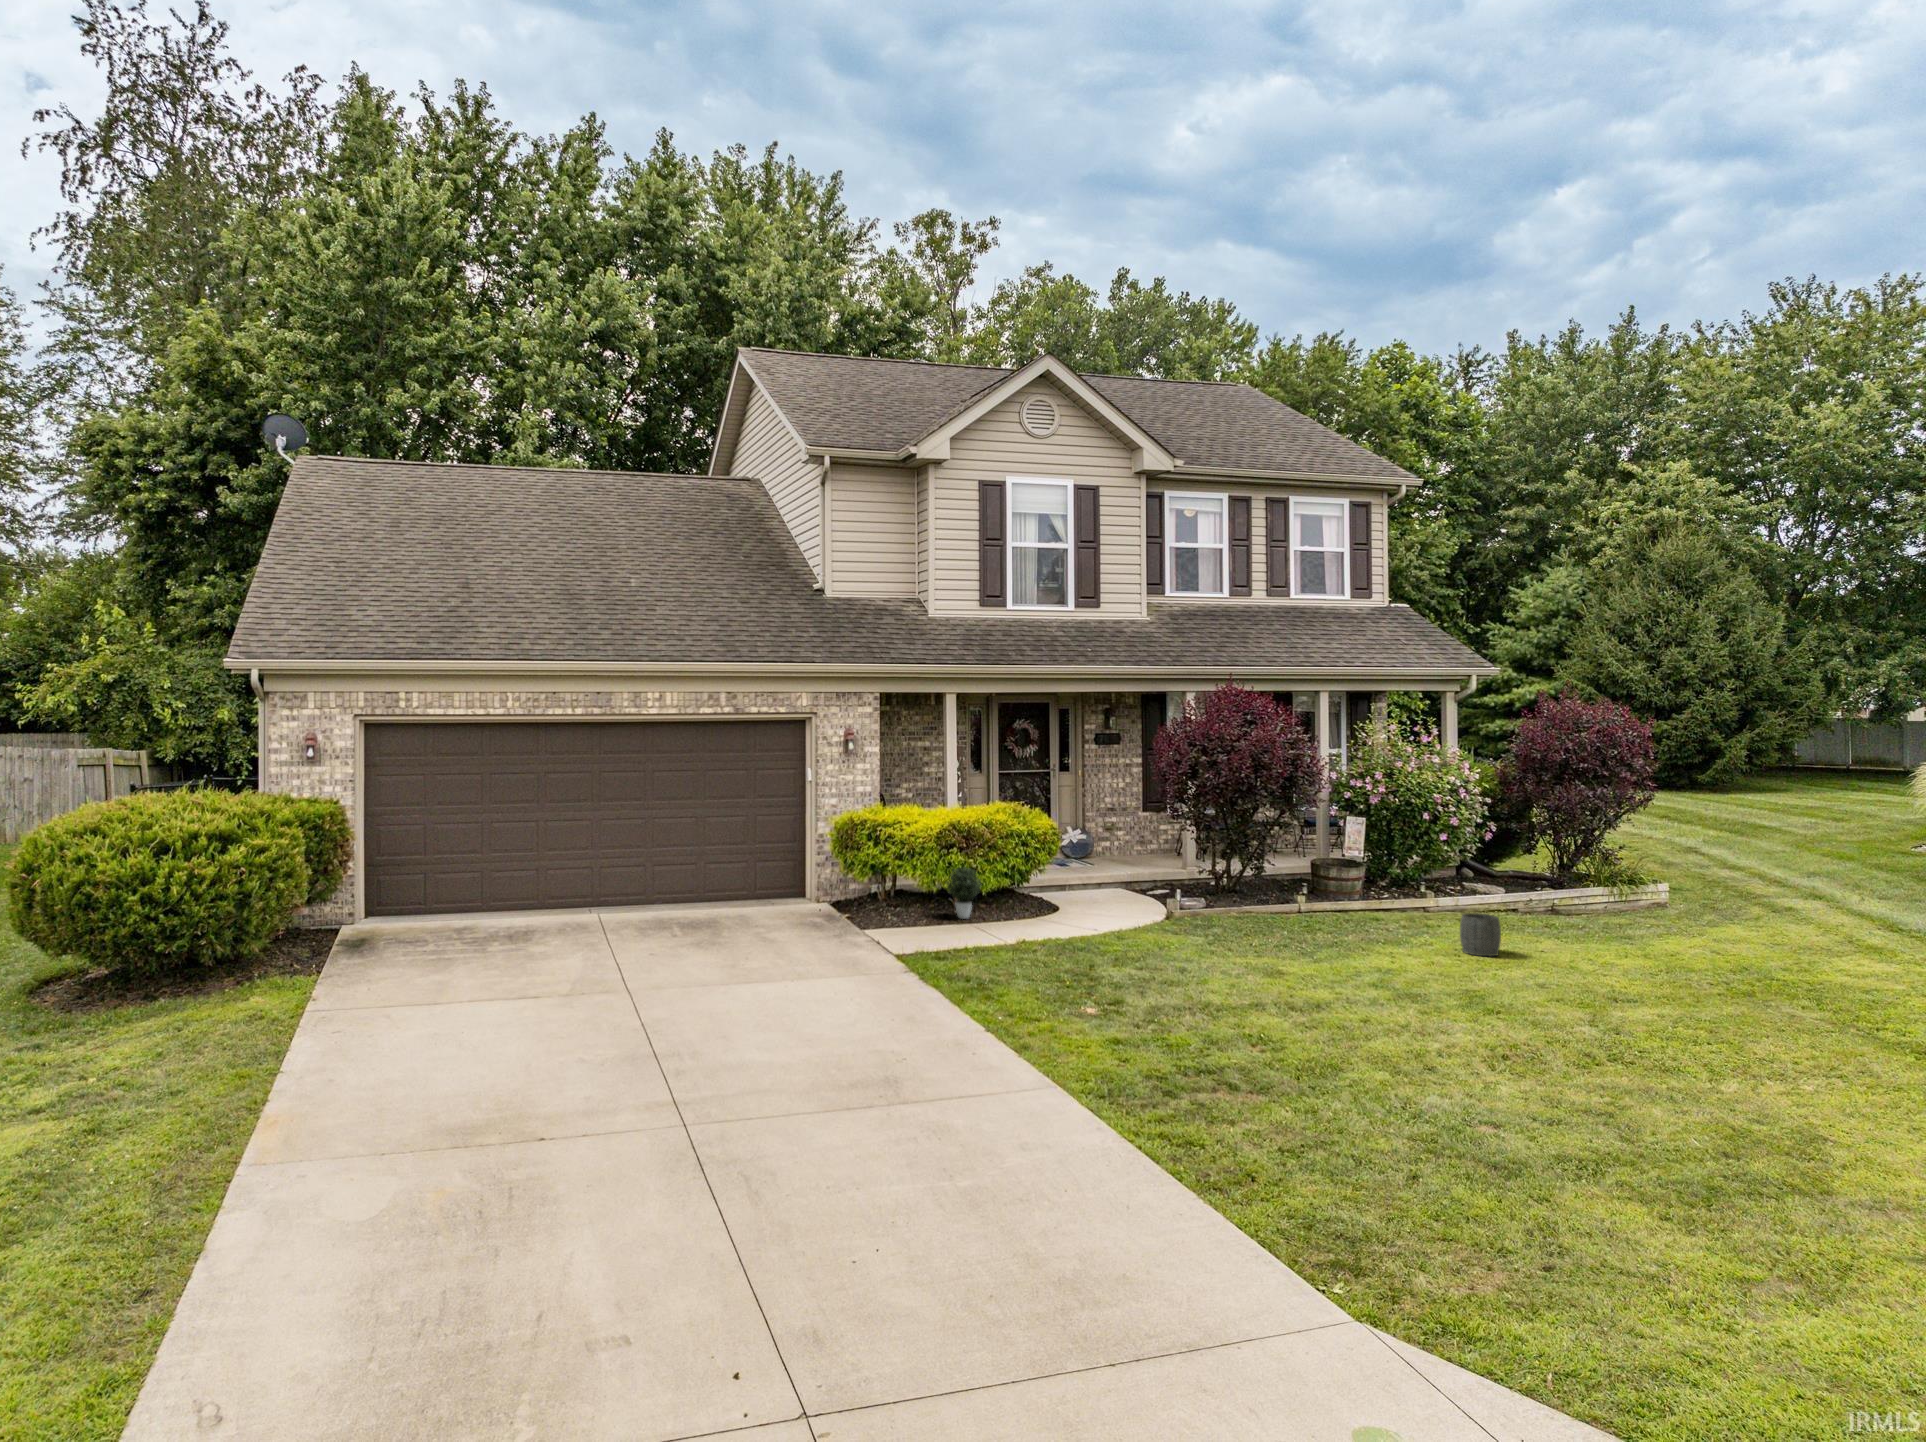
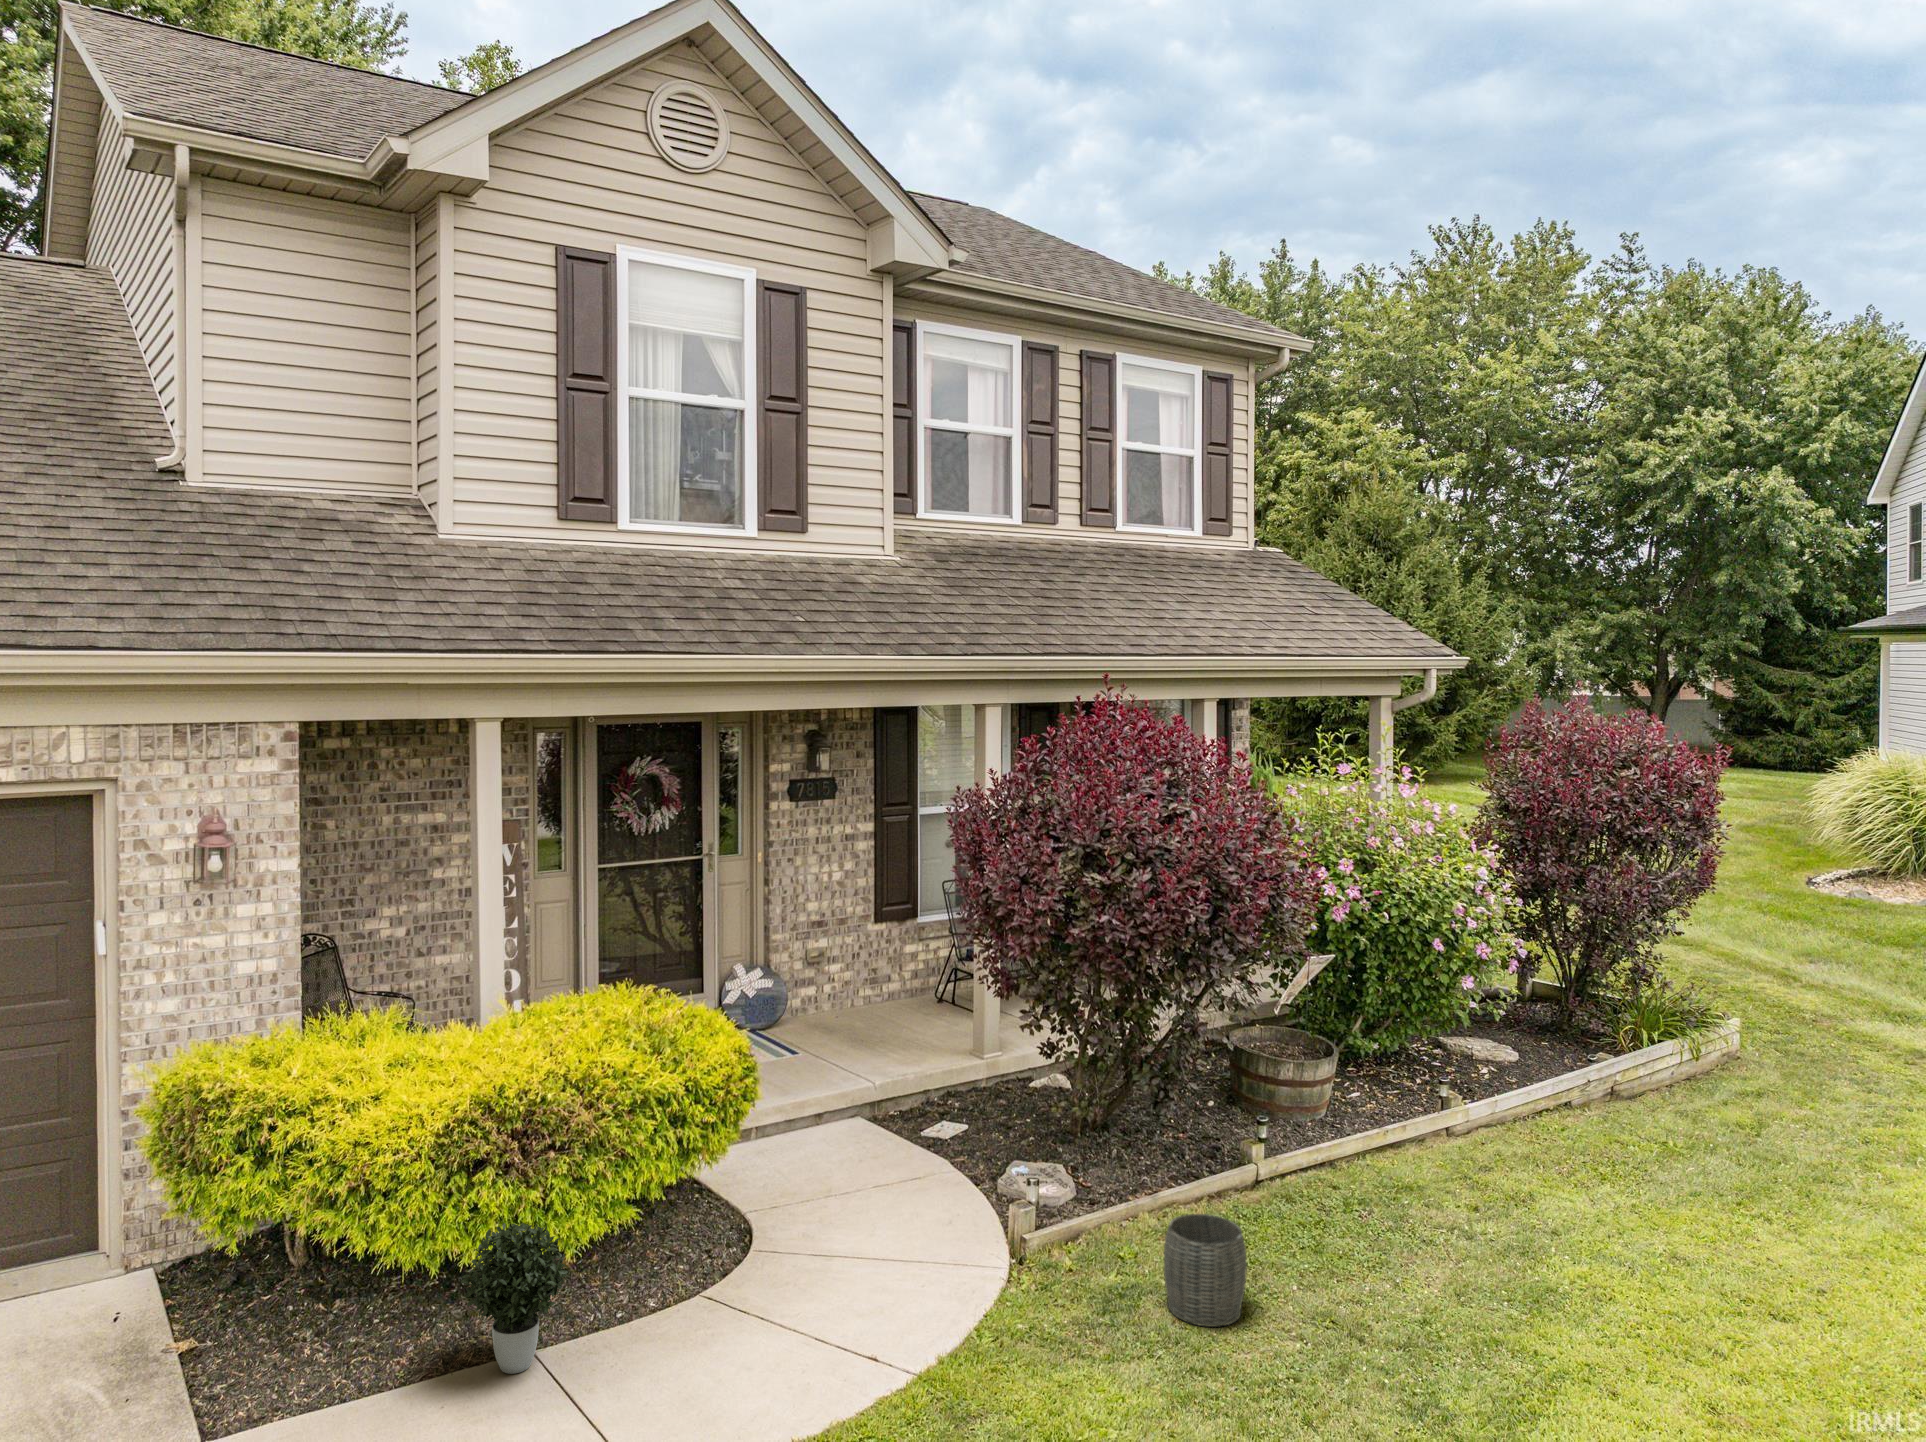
woven basket: present [1460,913,1501,956] -> present [1164,1214,1247,1327]

